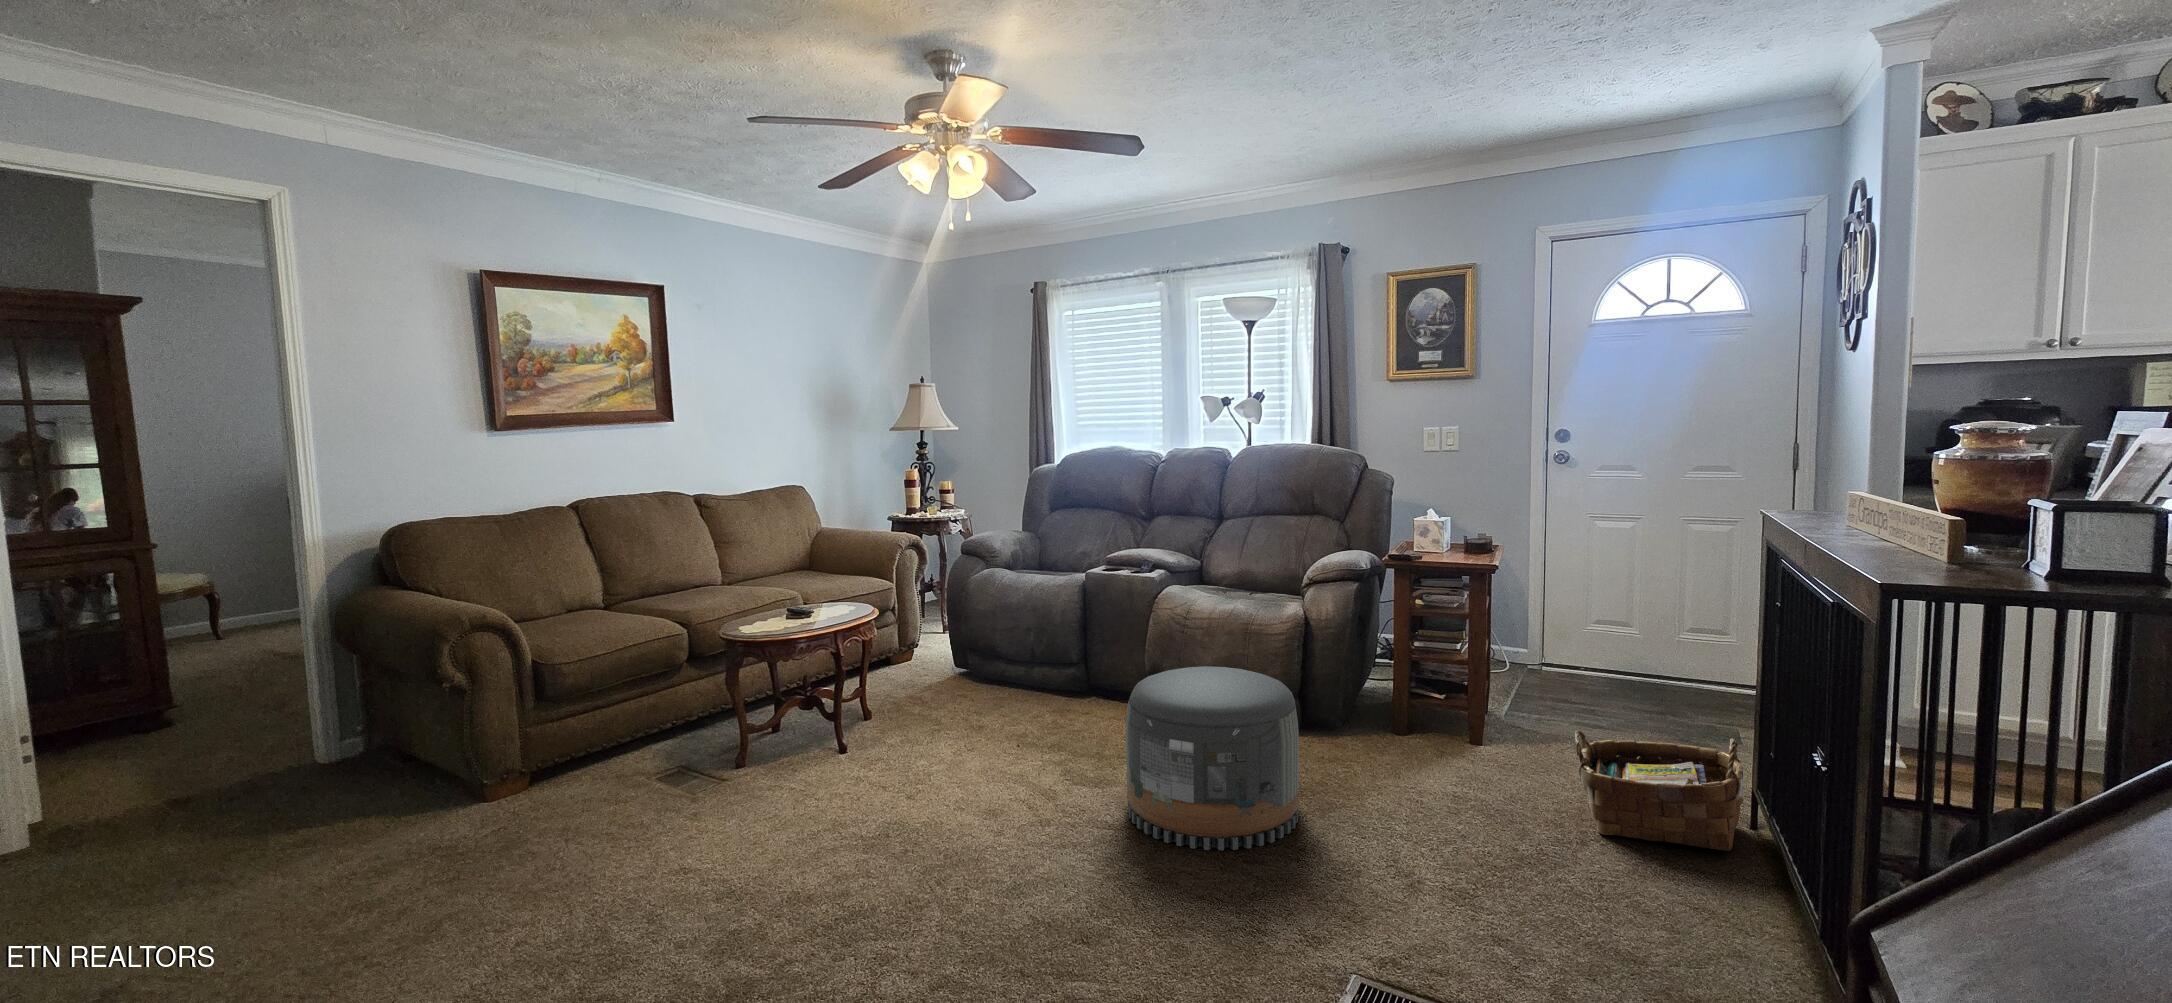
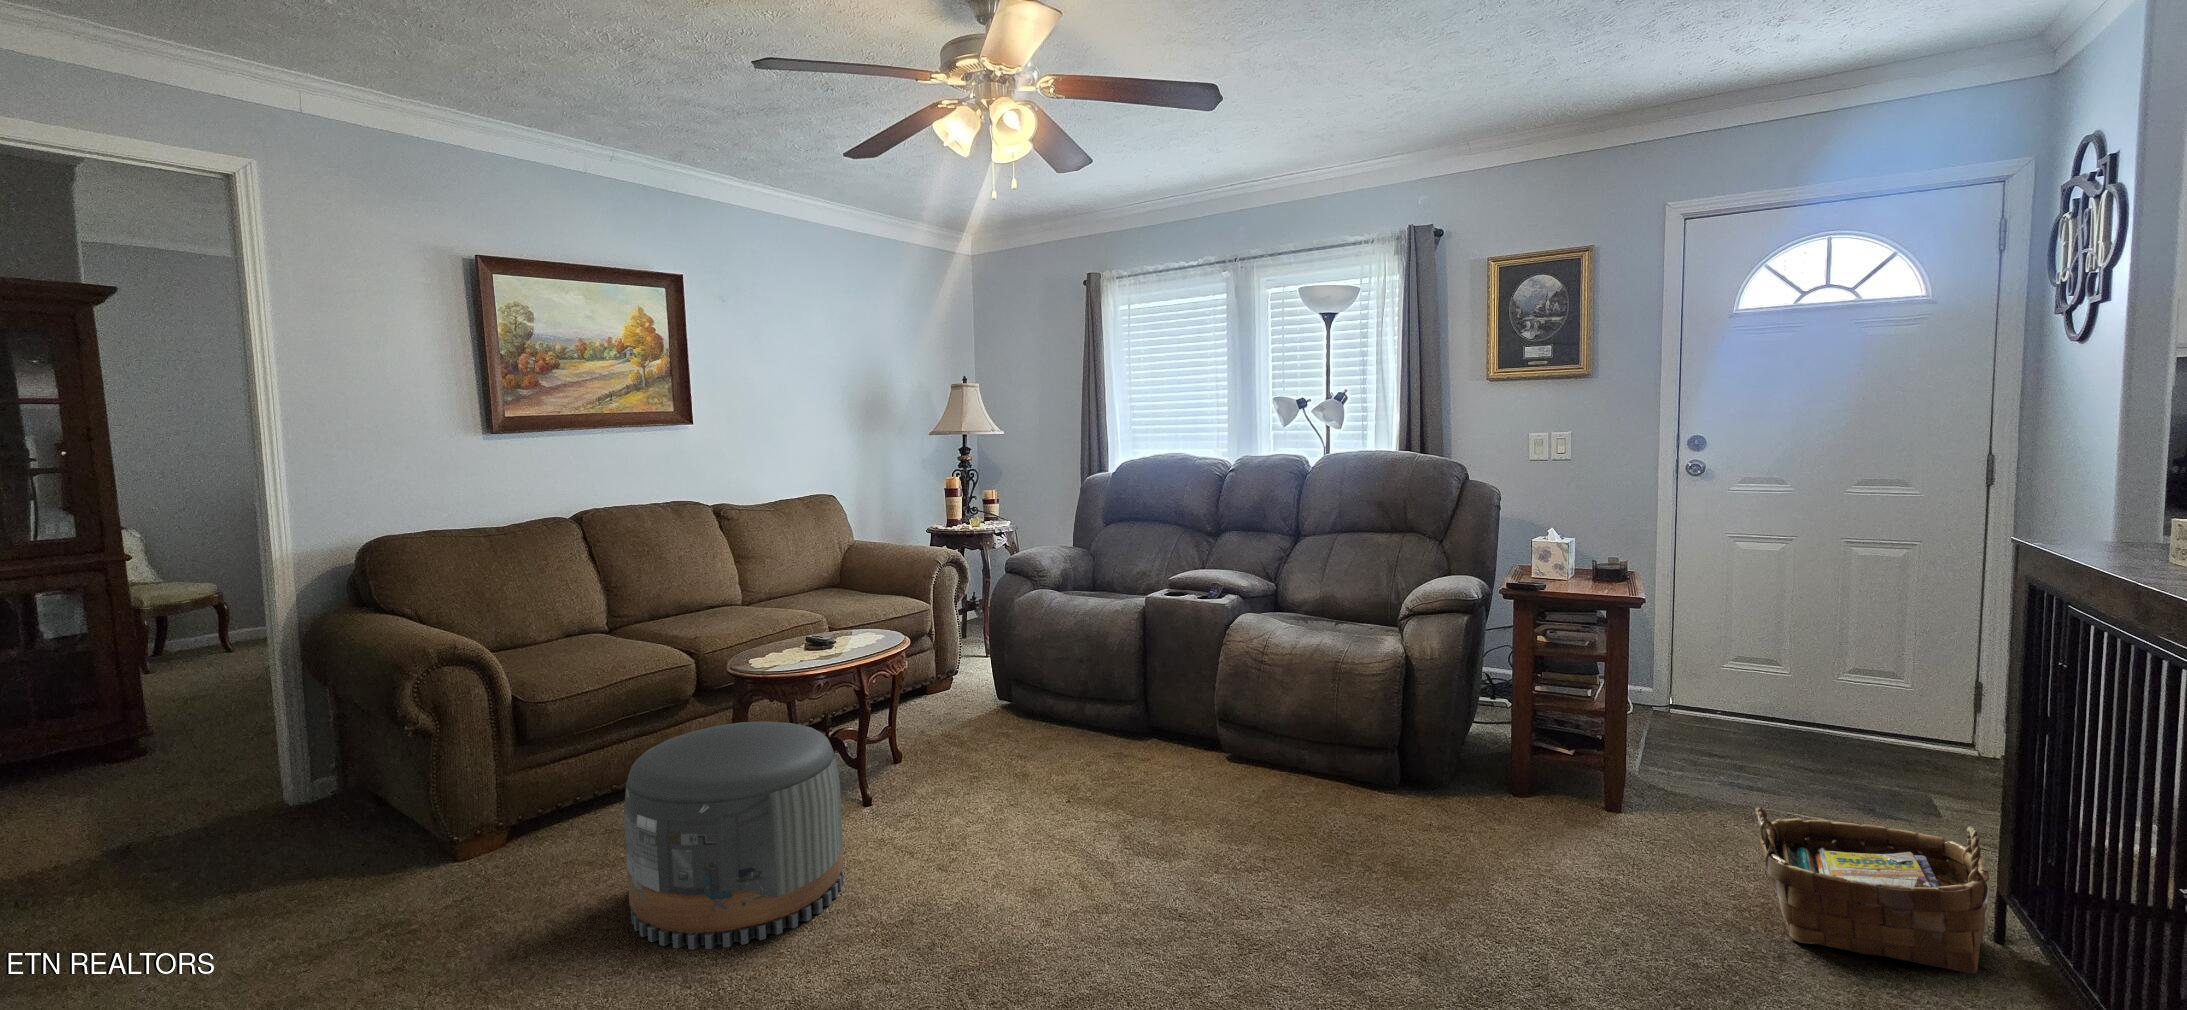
pouf: present [1126,666,1299,850] -> present [624,721,843,949]

